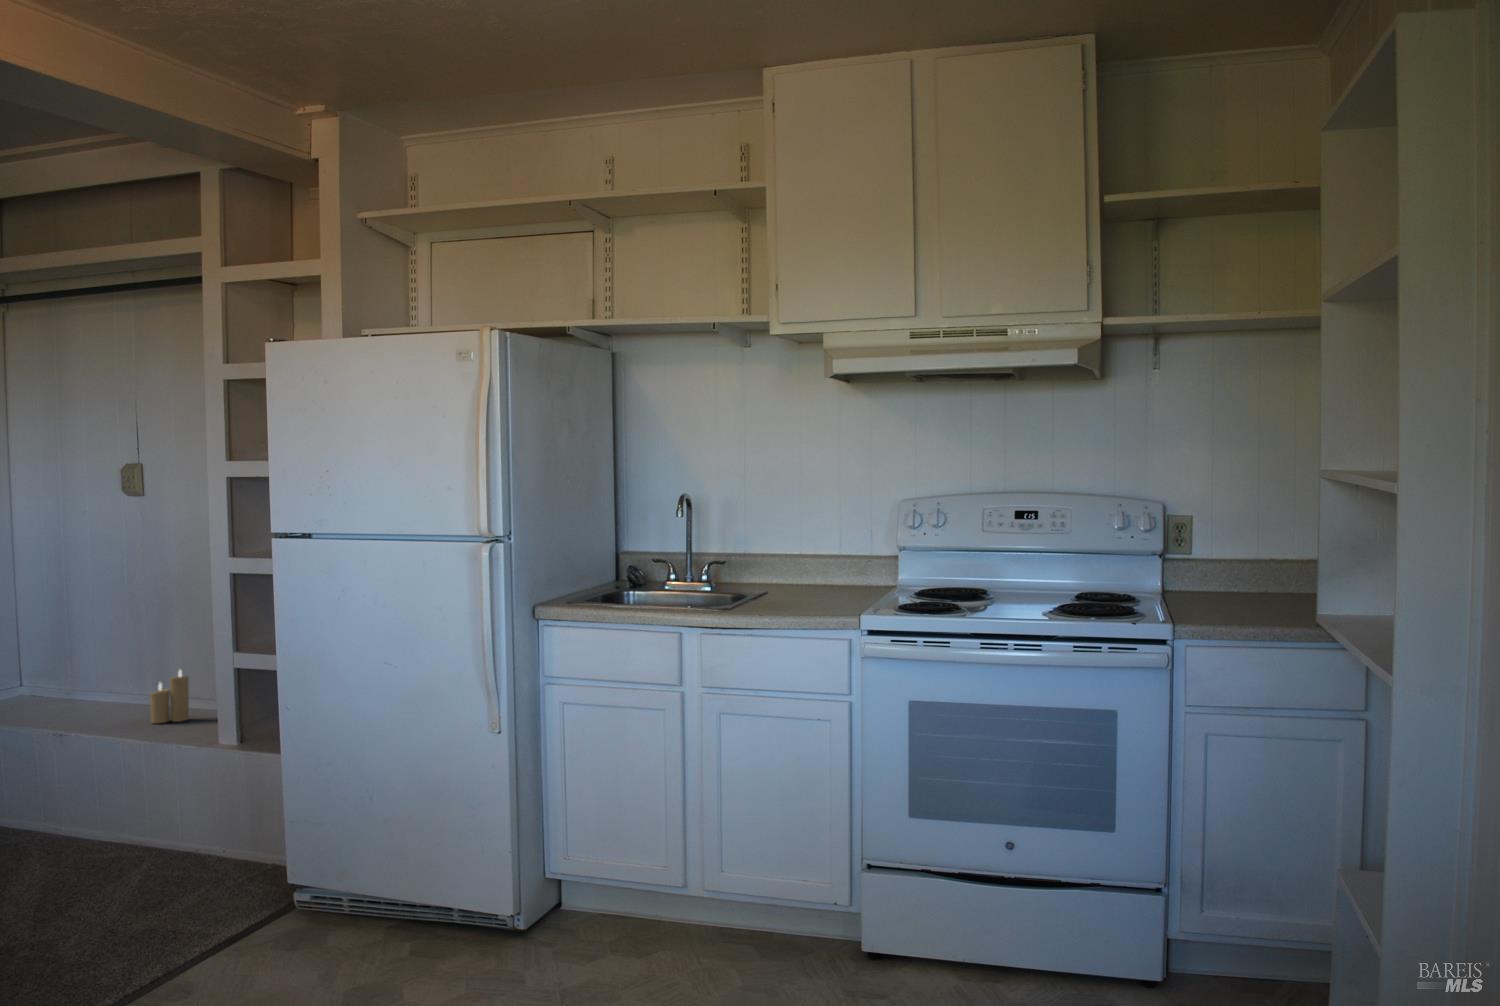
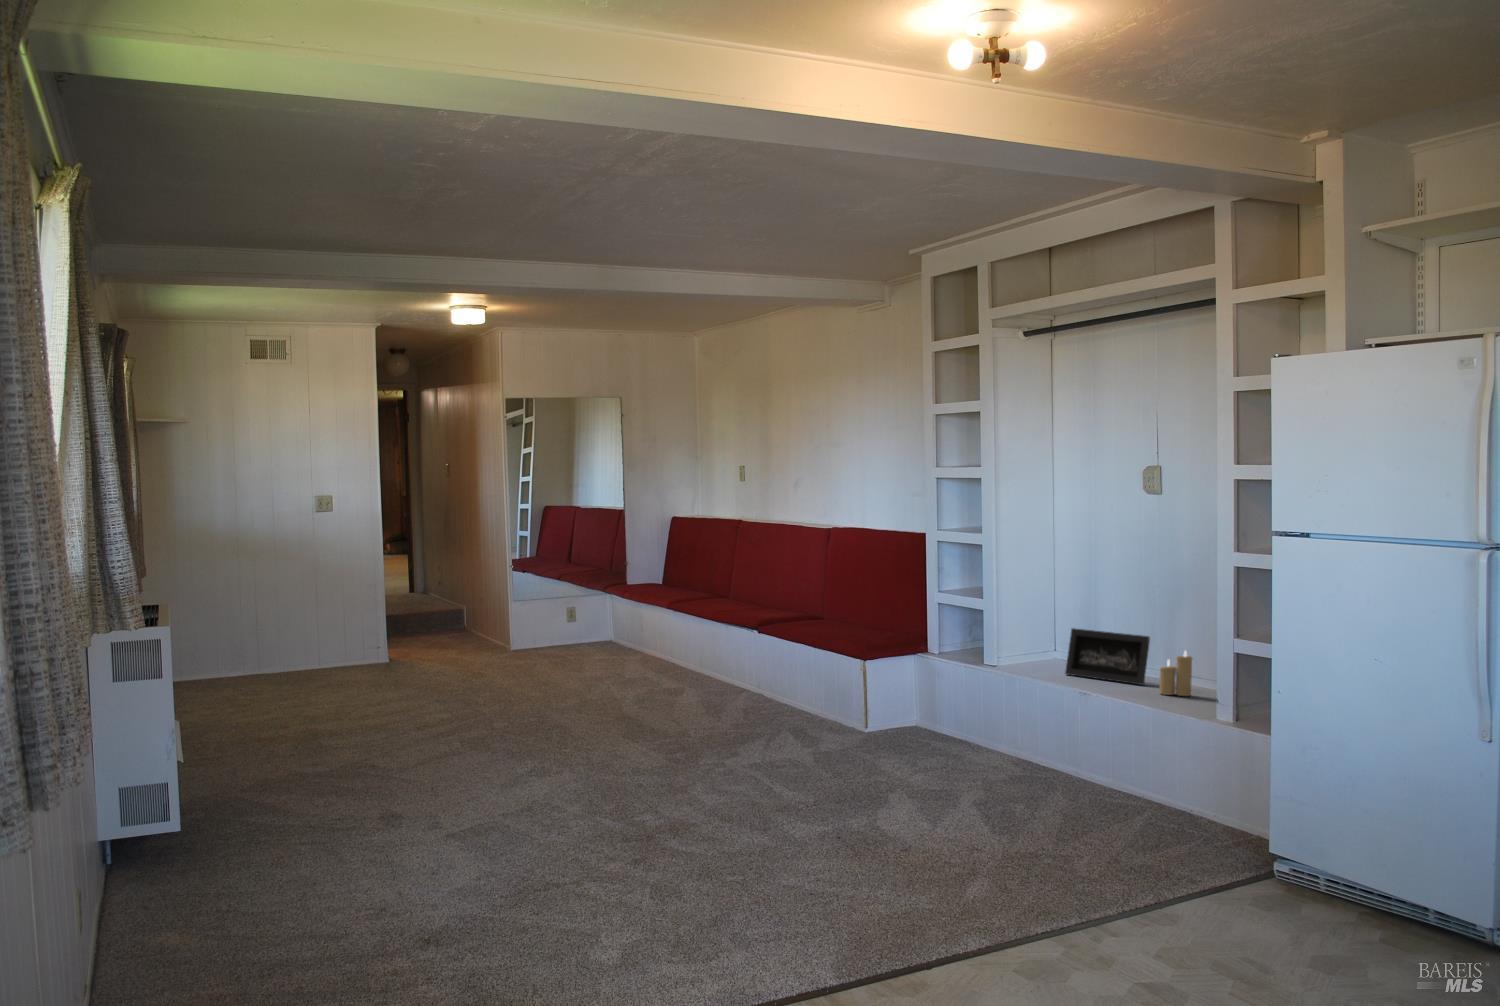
picture frame: none [26,658,137,717] -> present [1065,628,1150,685]

